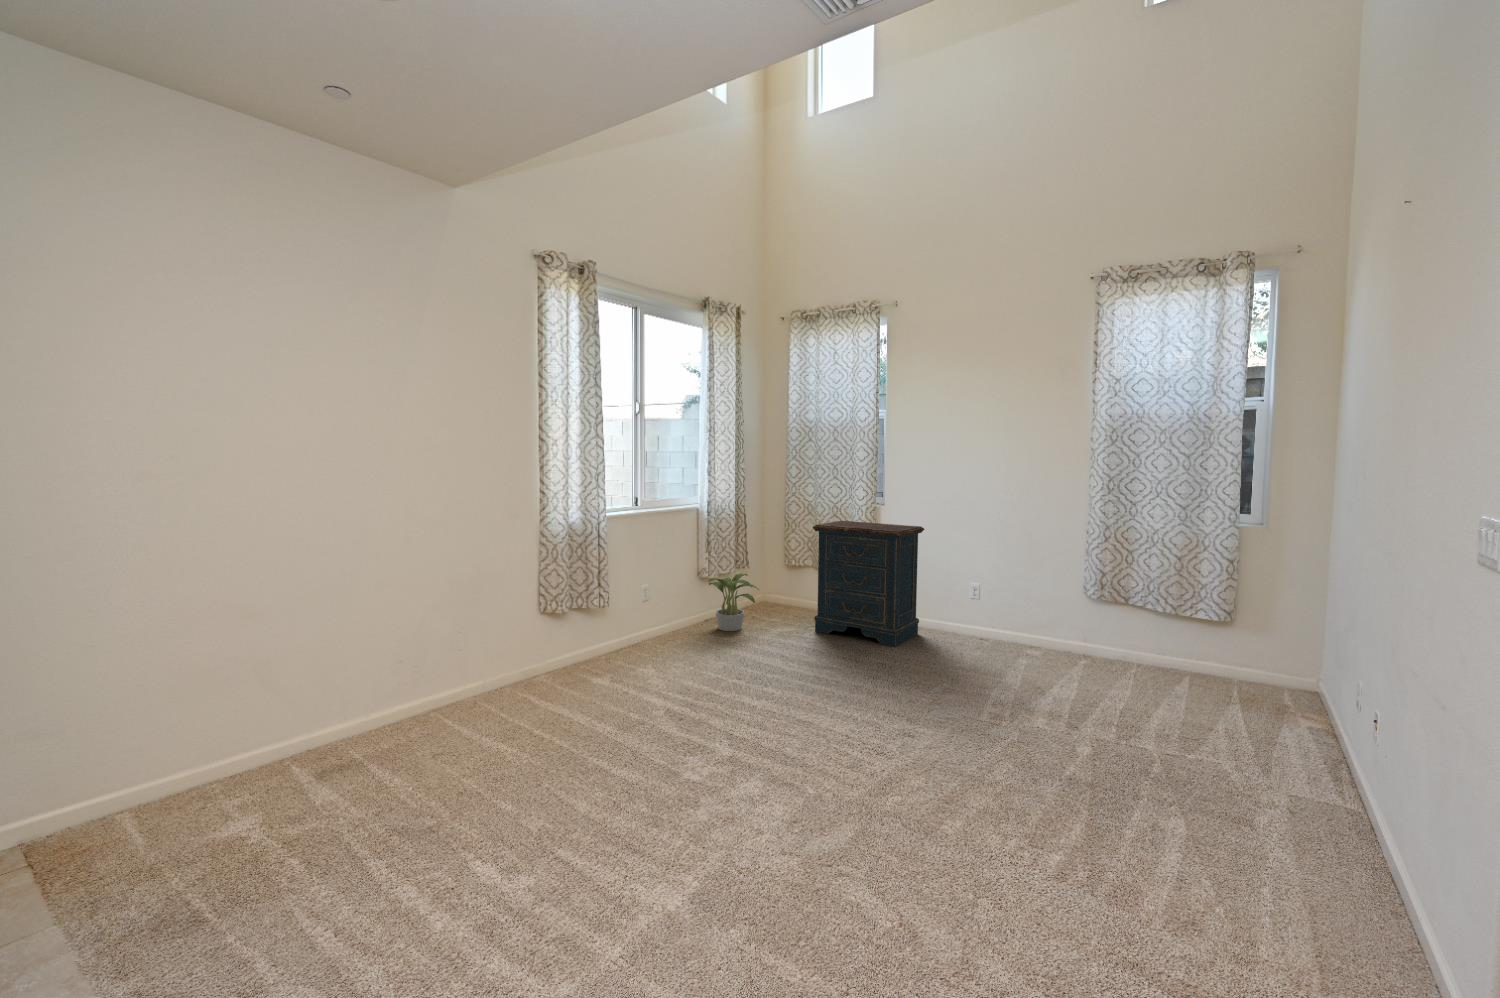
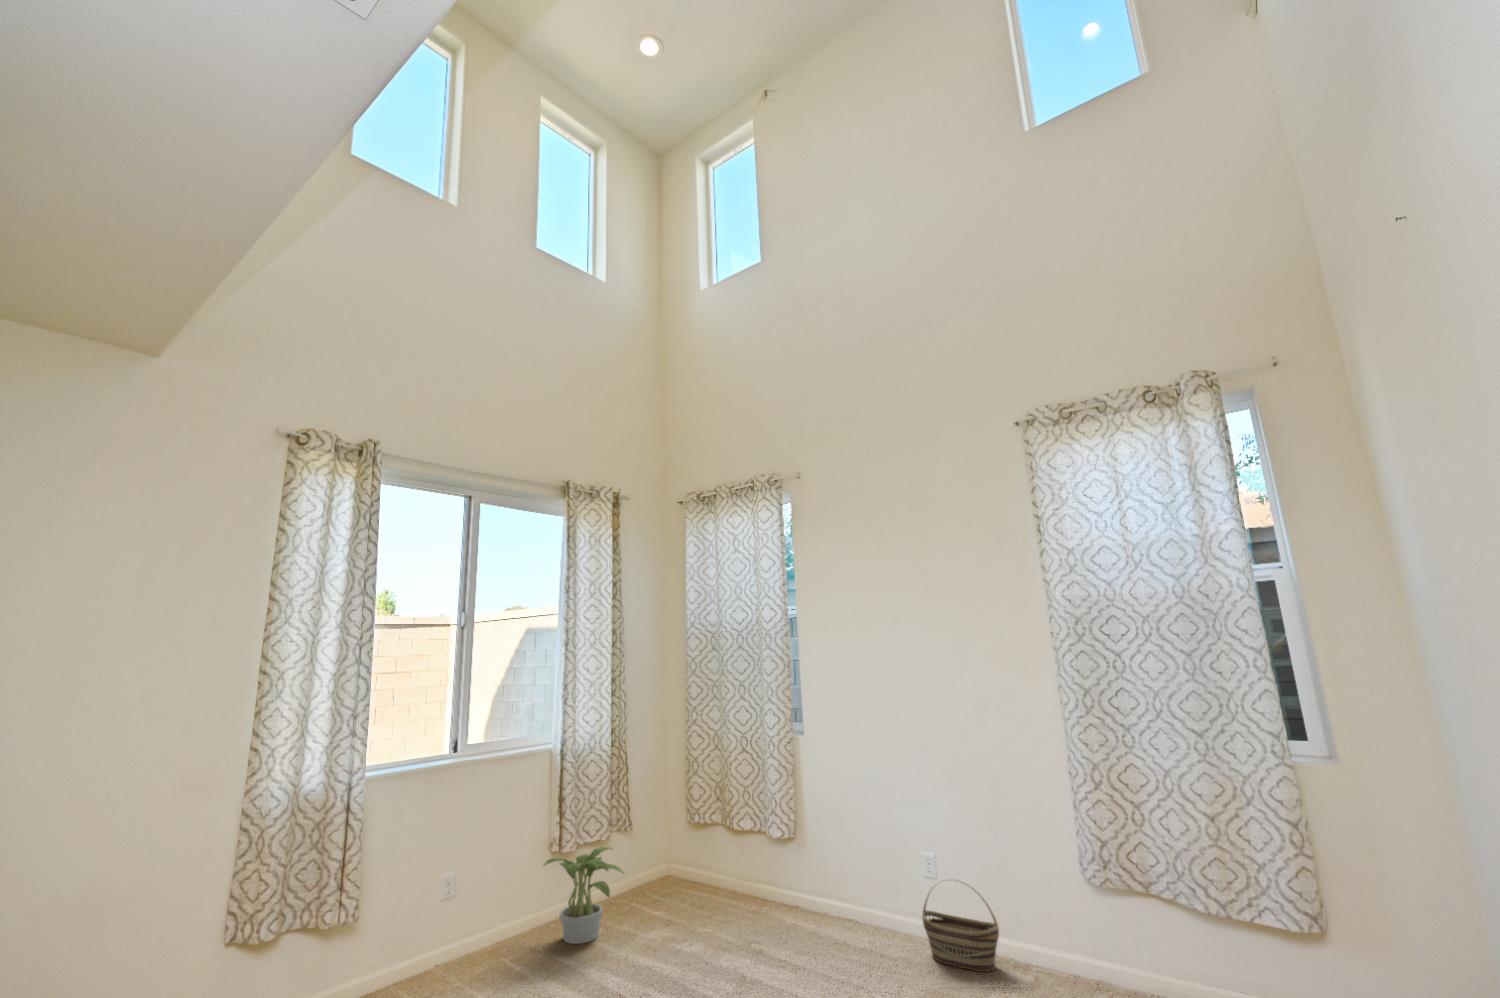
dresser: present [813,521,924,647] -> none [693,761,854,974]
basket: none [969,596,1021,648] -> present [922,883,999,972]

